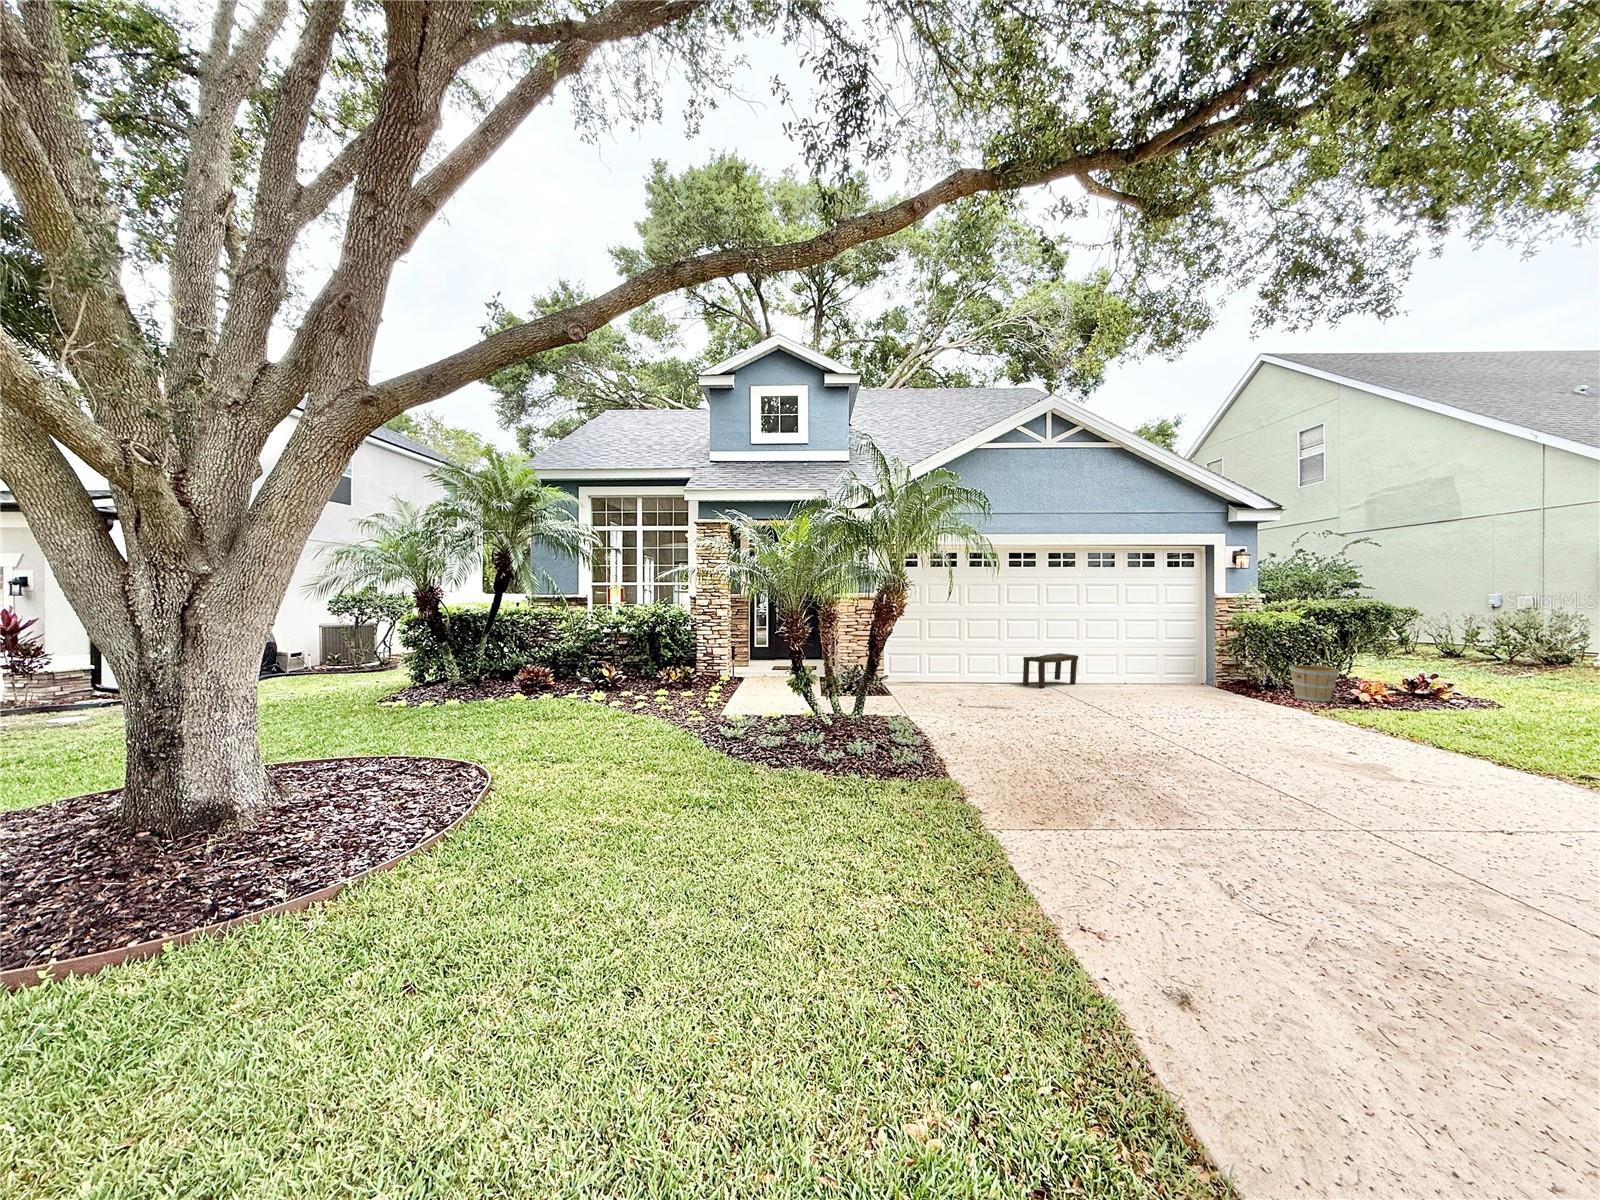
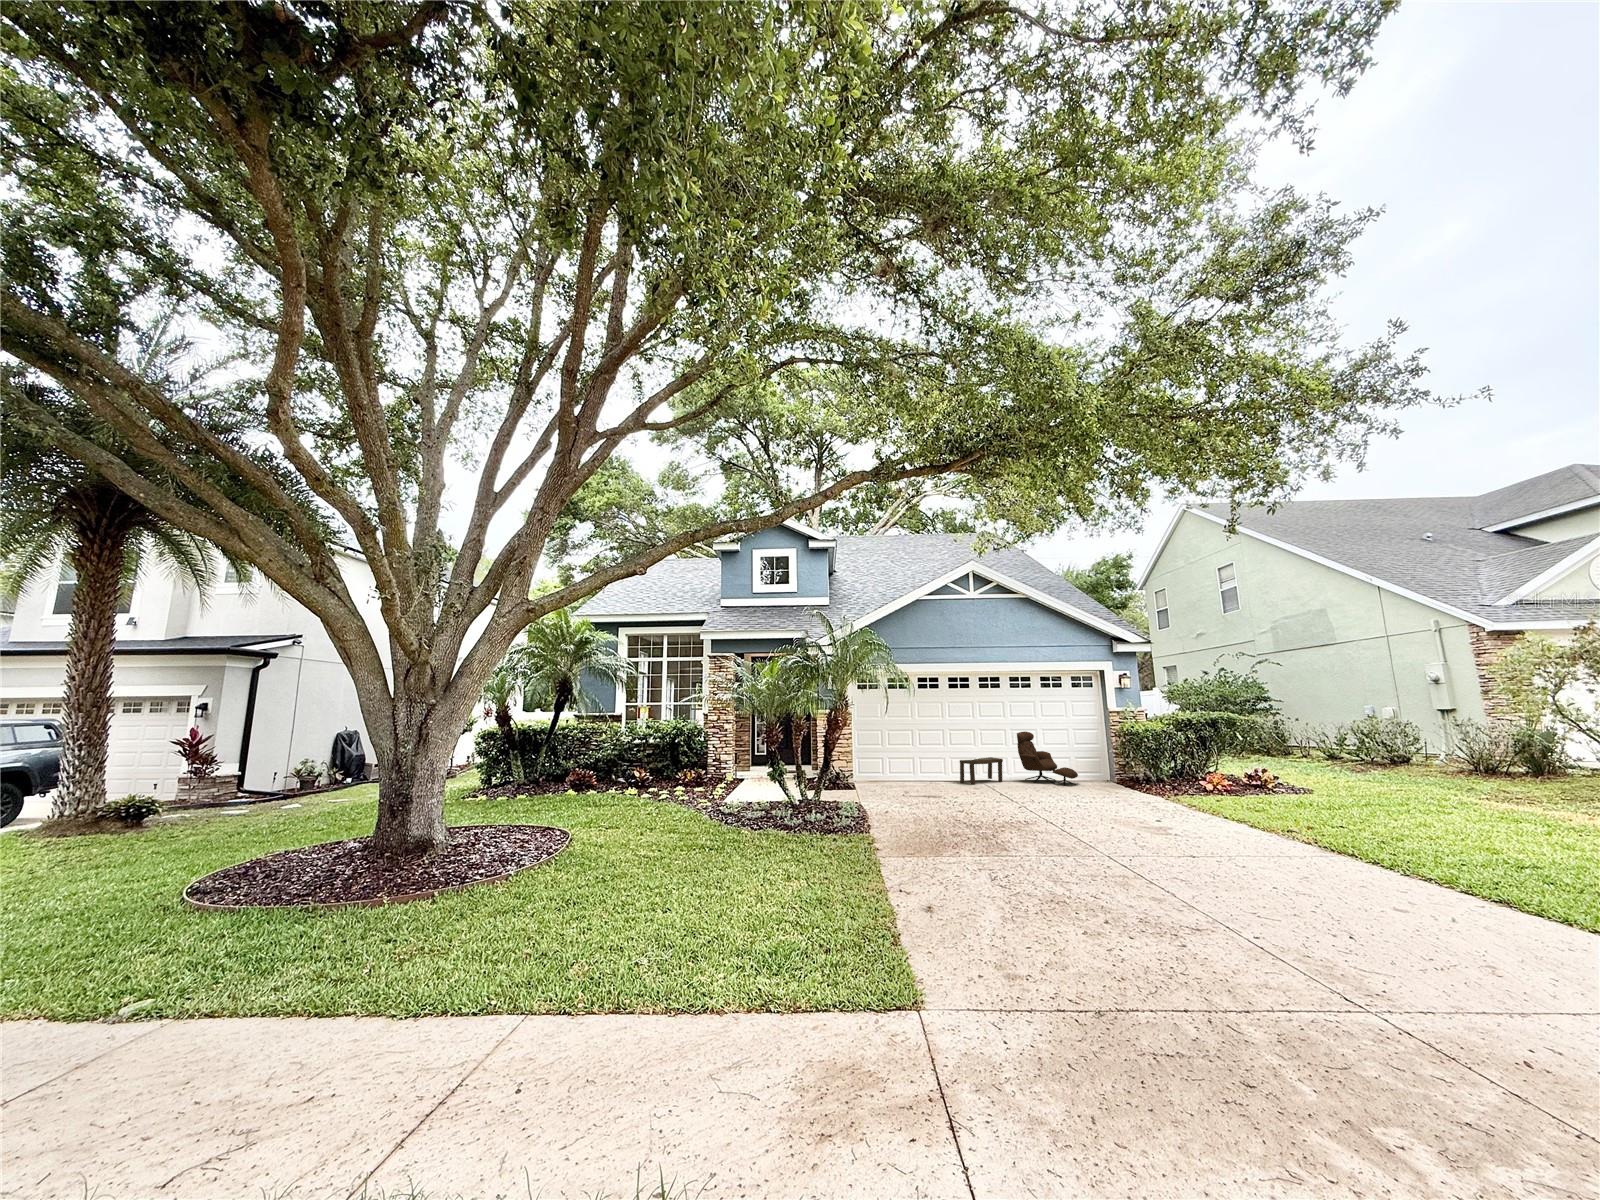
lounge chair: none [1096,622,1175,691] -> present [1017,732,1078,786]
wooden bucket: present [1289,665,1339,702] -> none [1157,764,1191,793]

